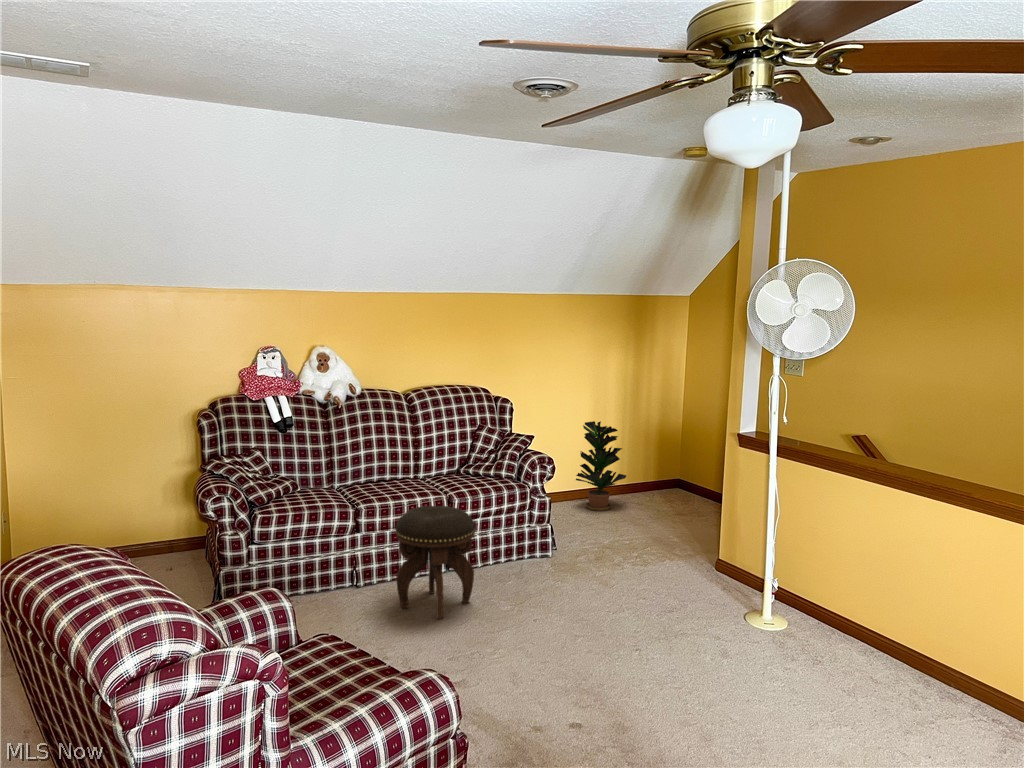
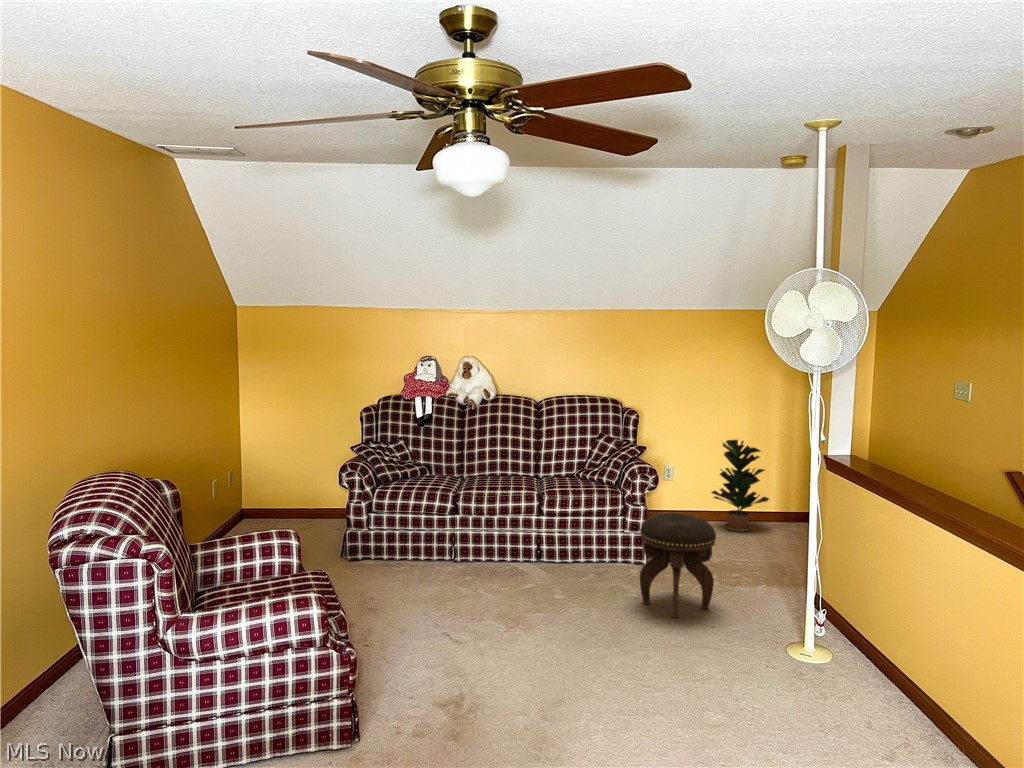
footstool: present [396,506,475,619] -> present [640,513,716,618]

